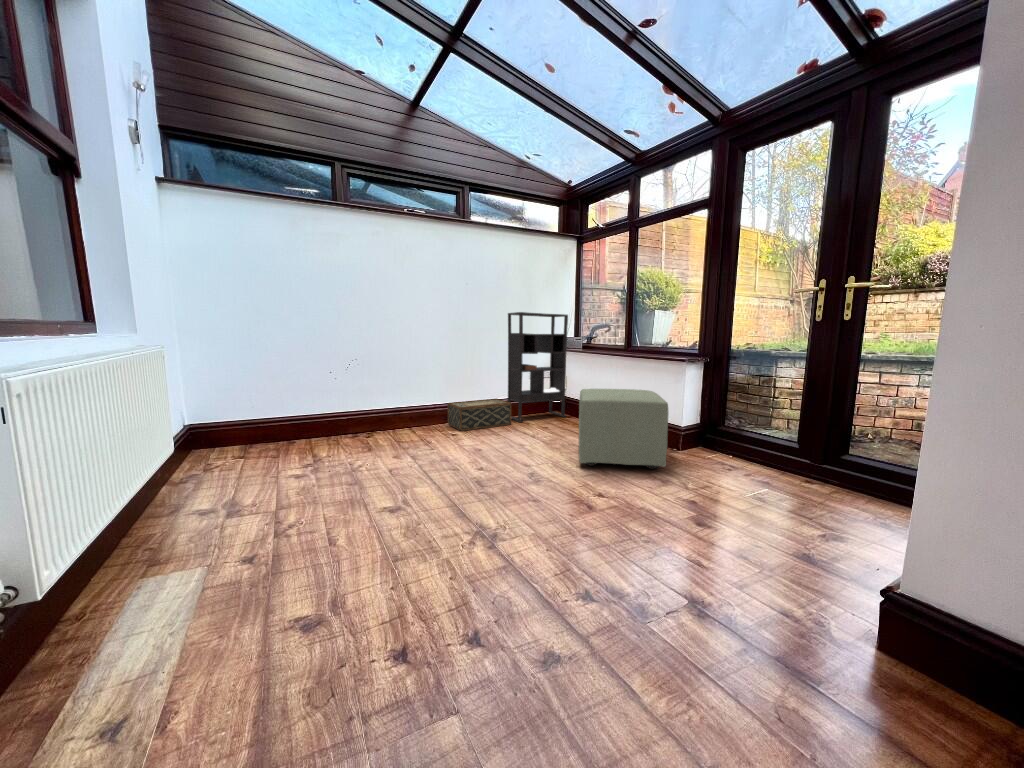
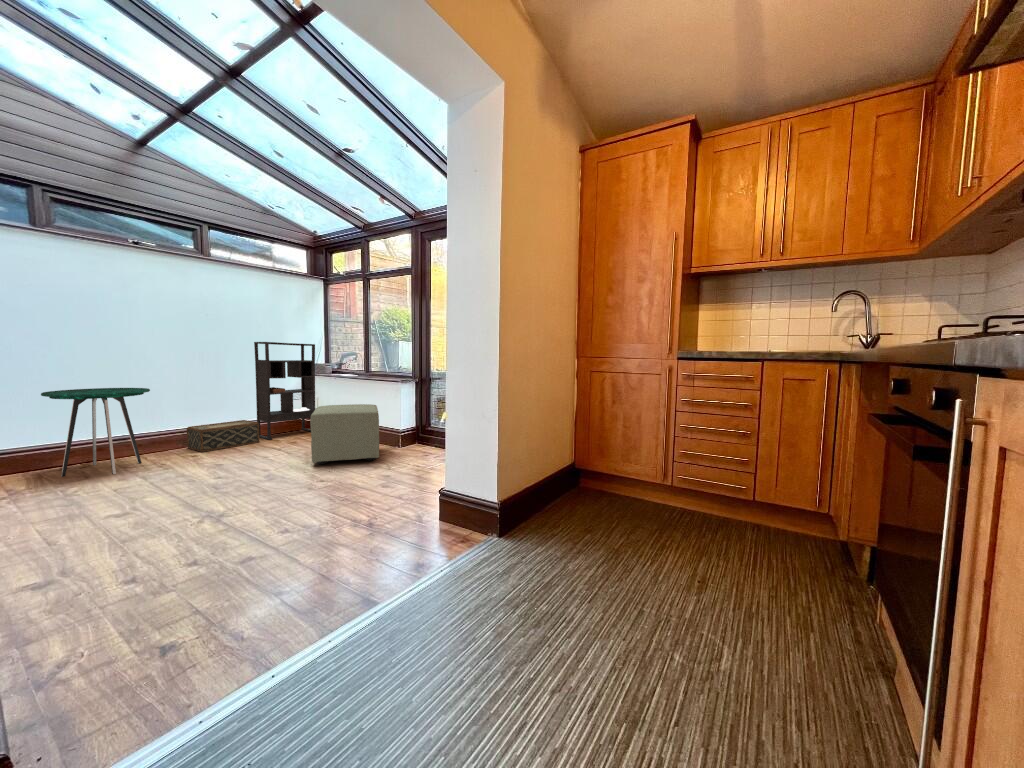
side table: none [339,360,420,448] -> present [41,388,150,477]

